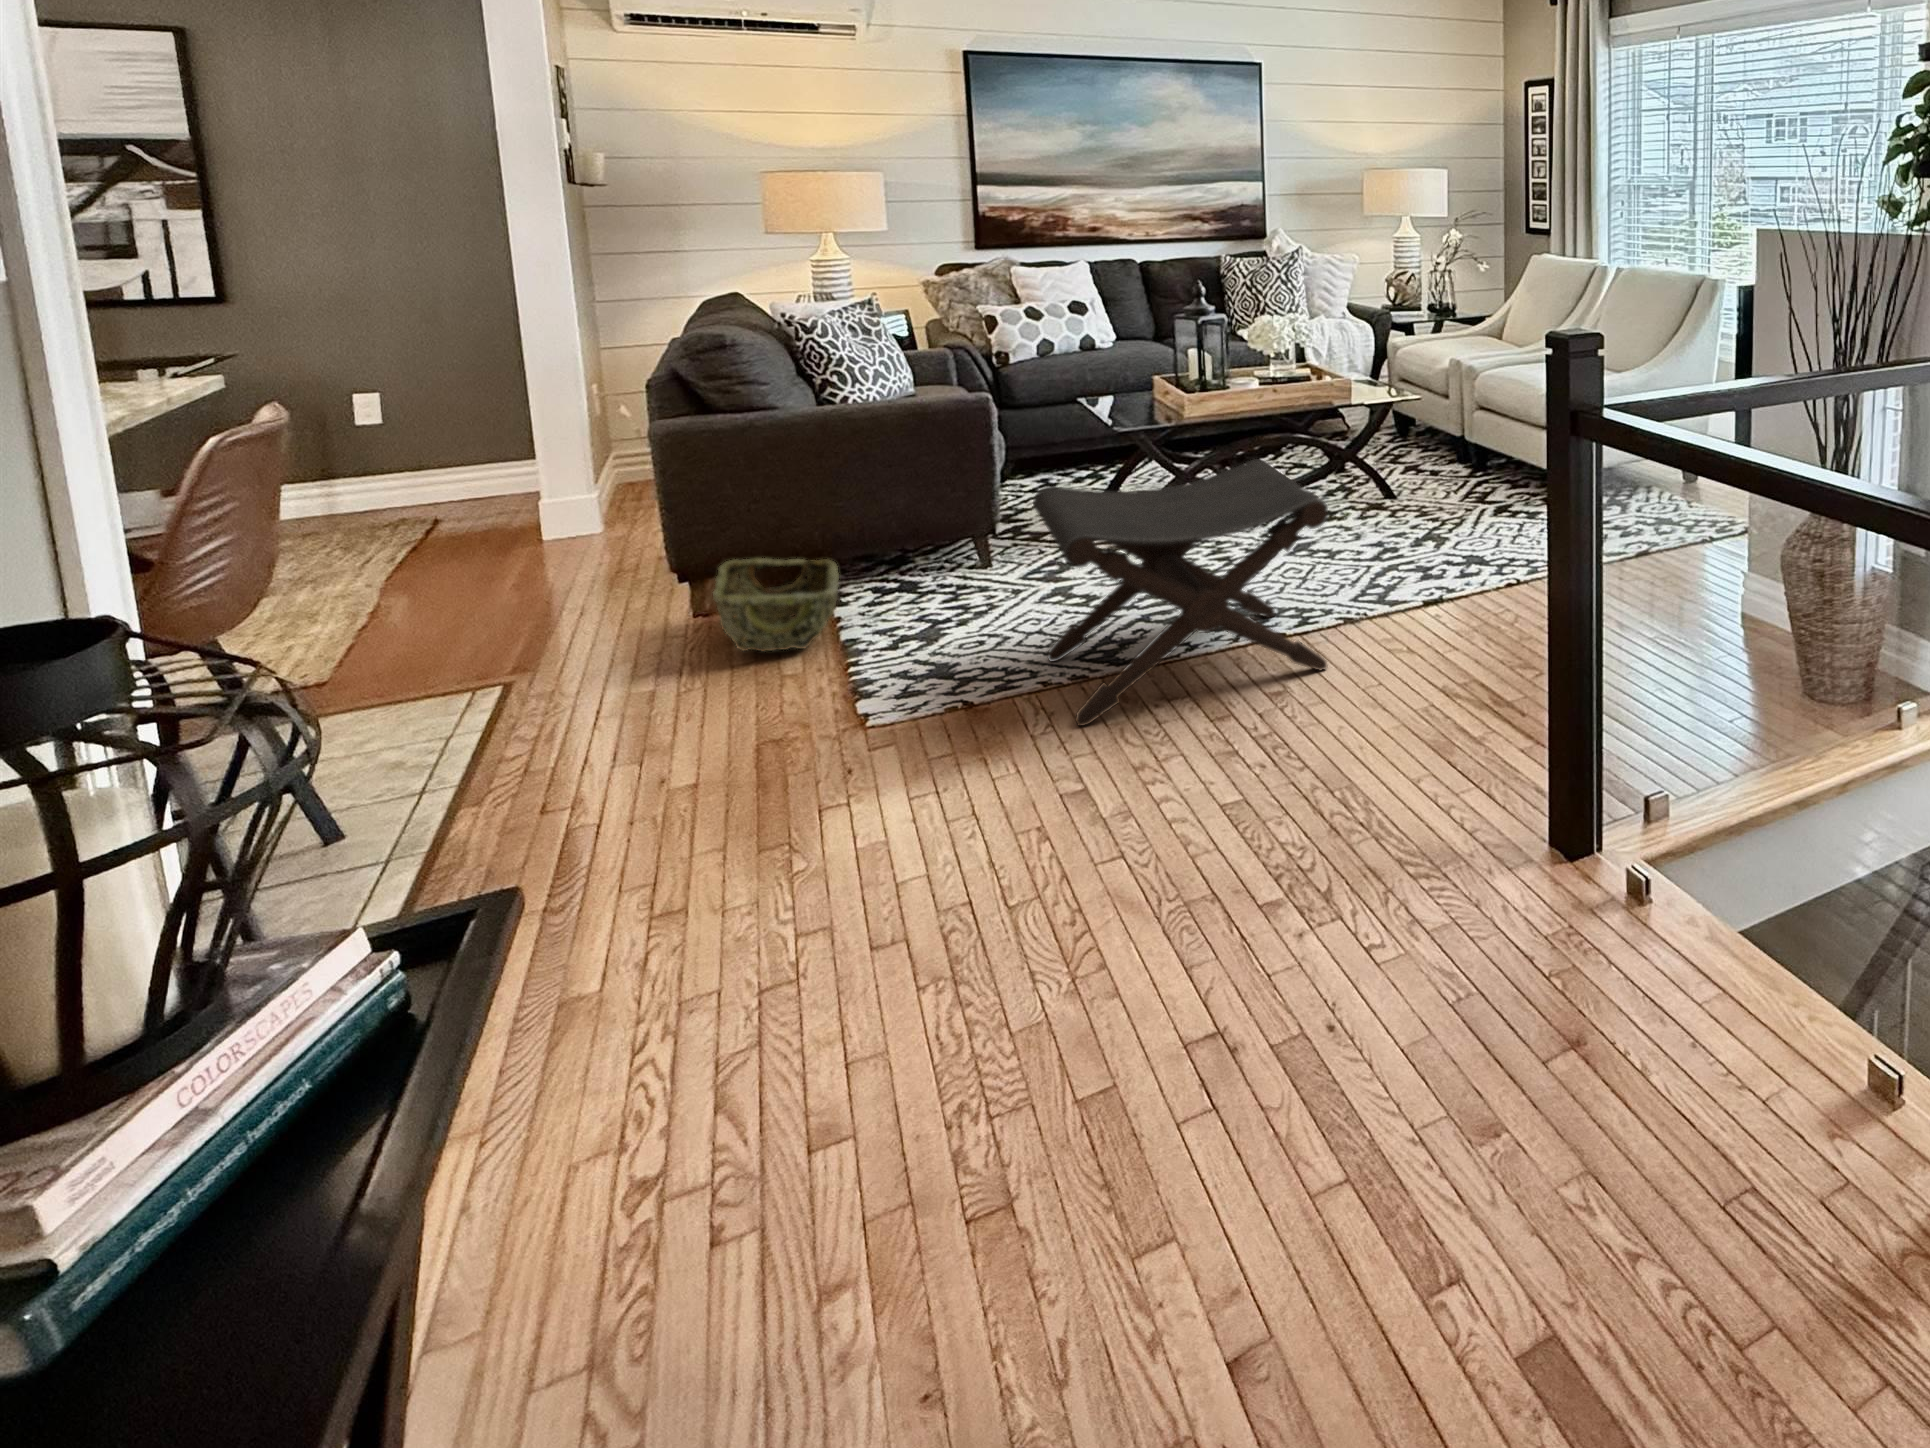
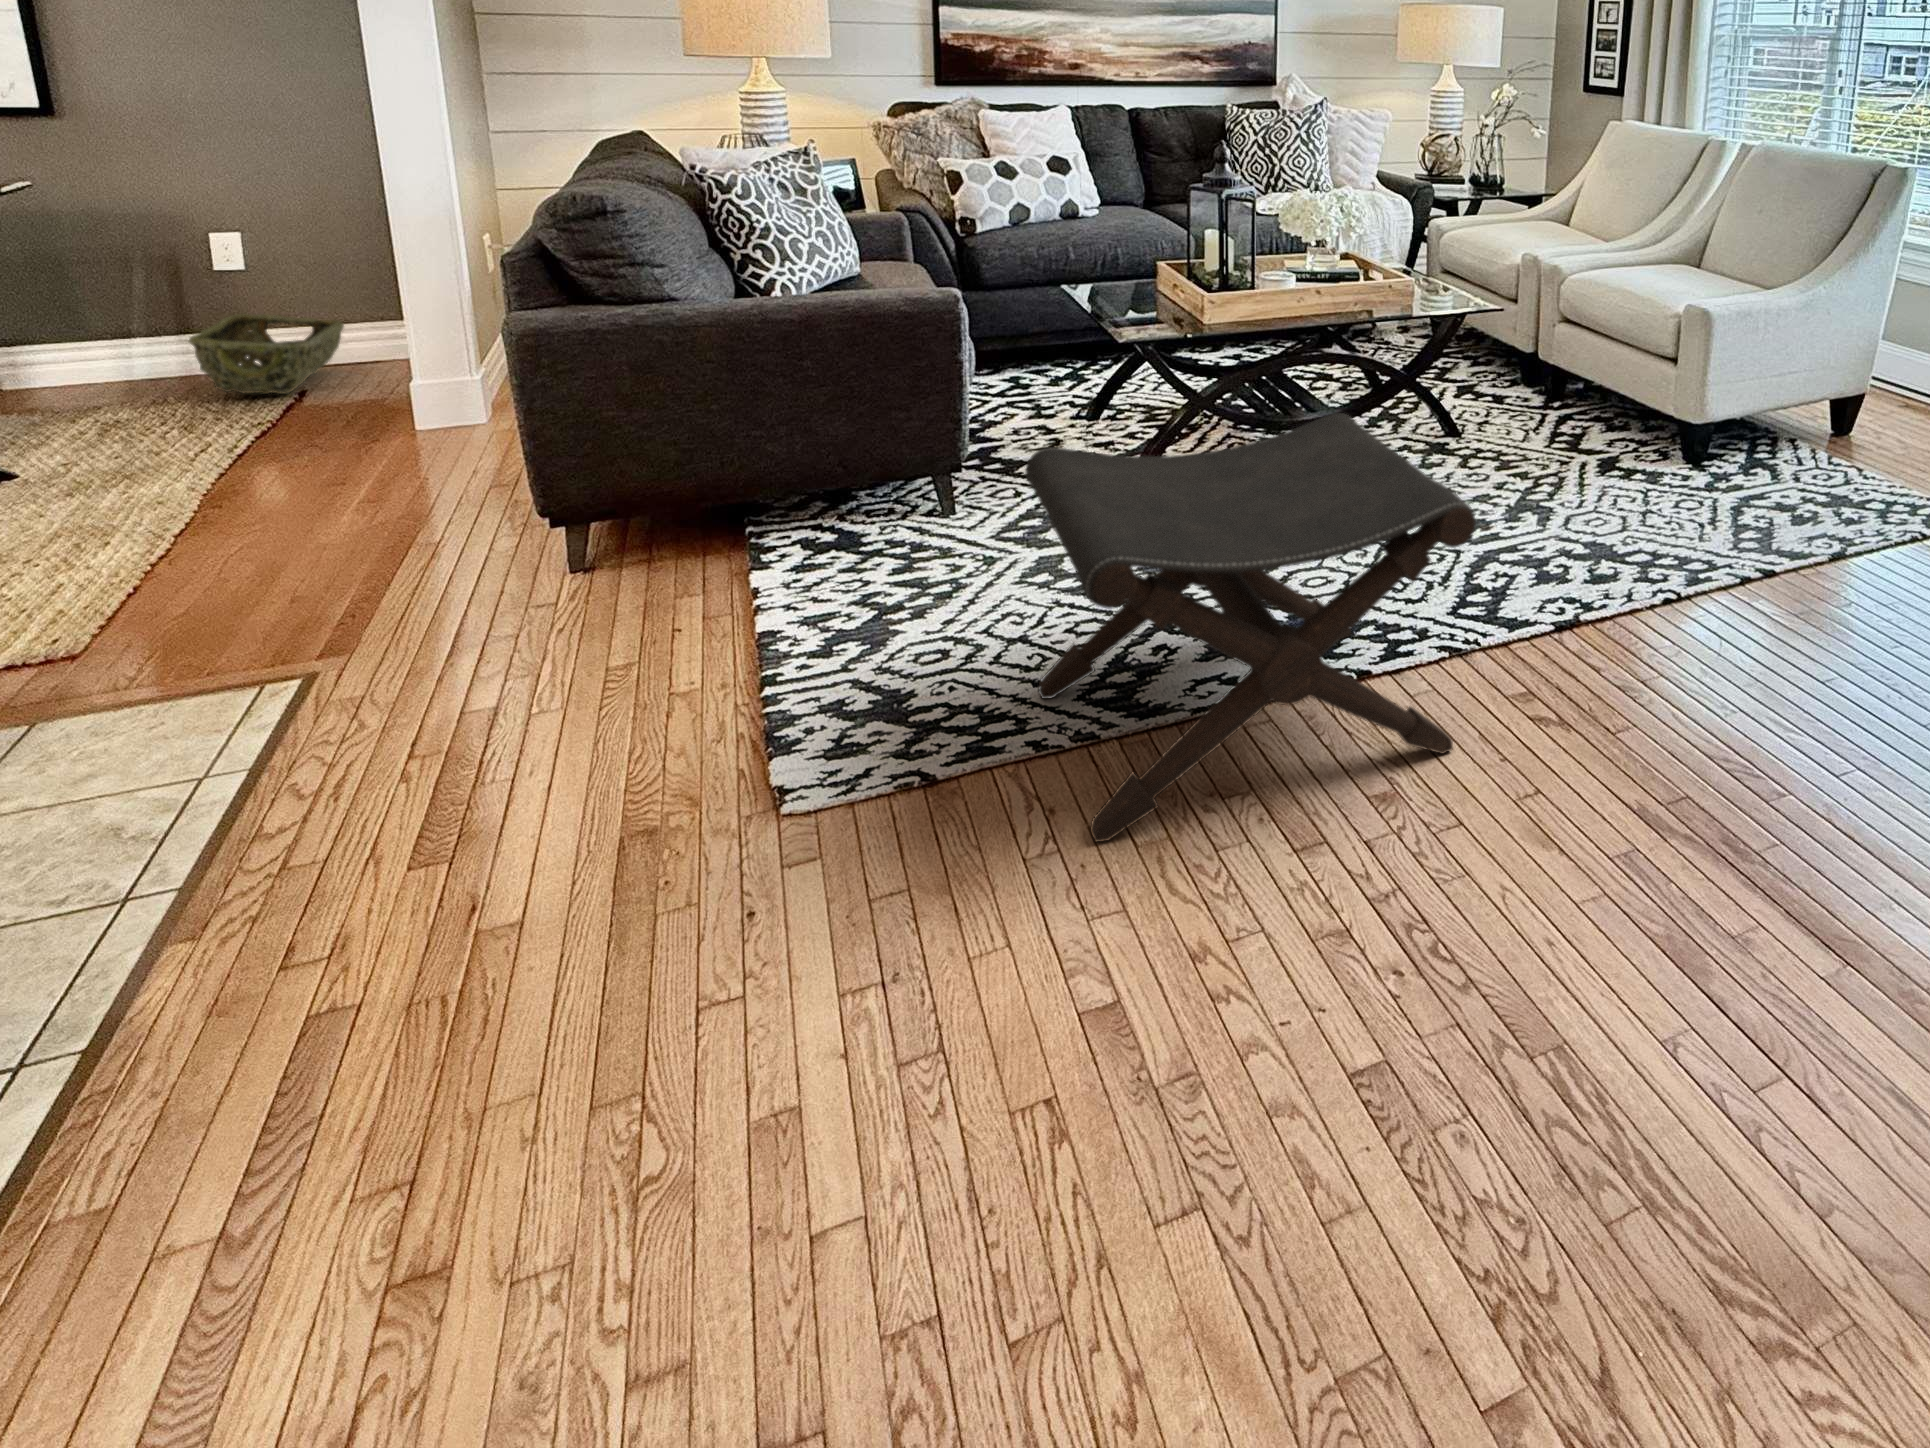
woven basket: present [713,558,839,651] -> present [189,314,344,394]

